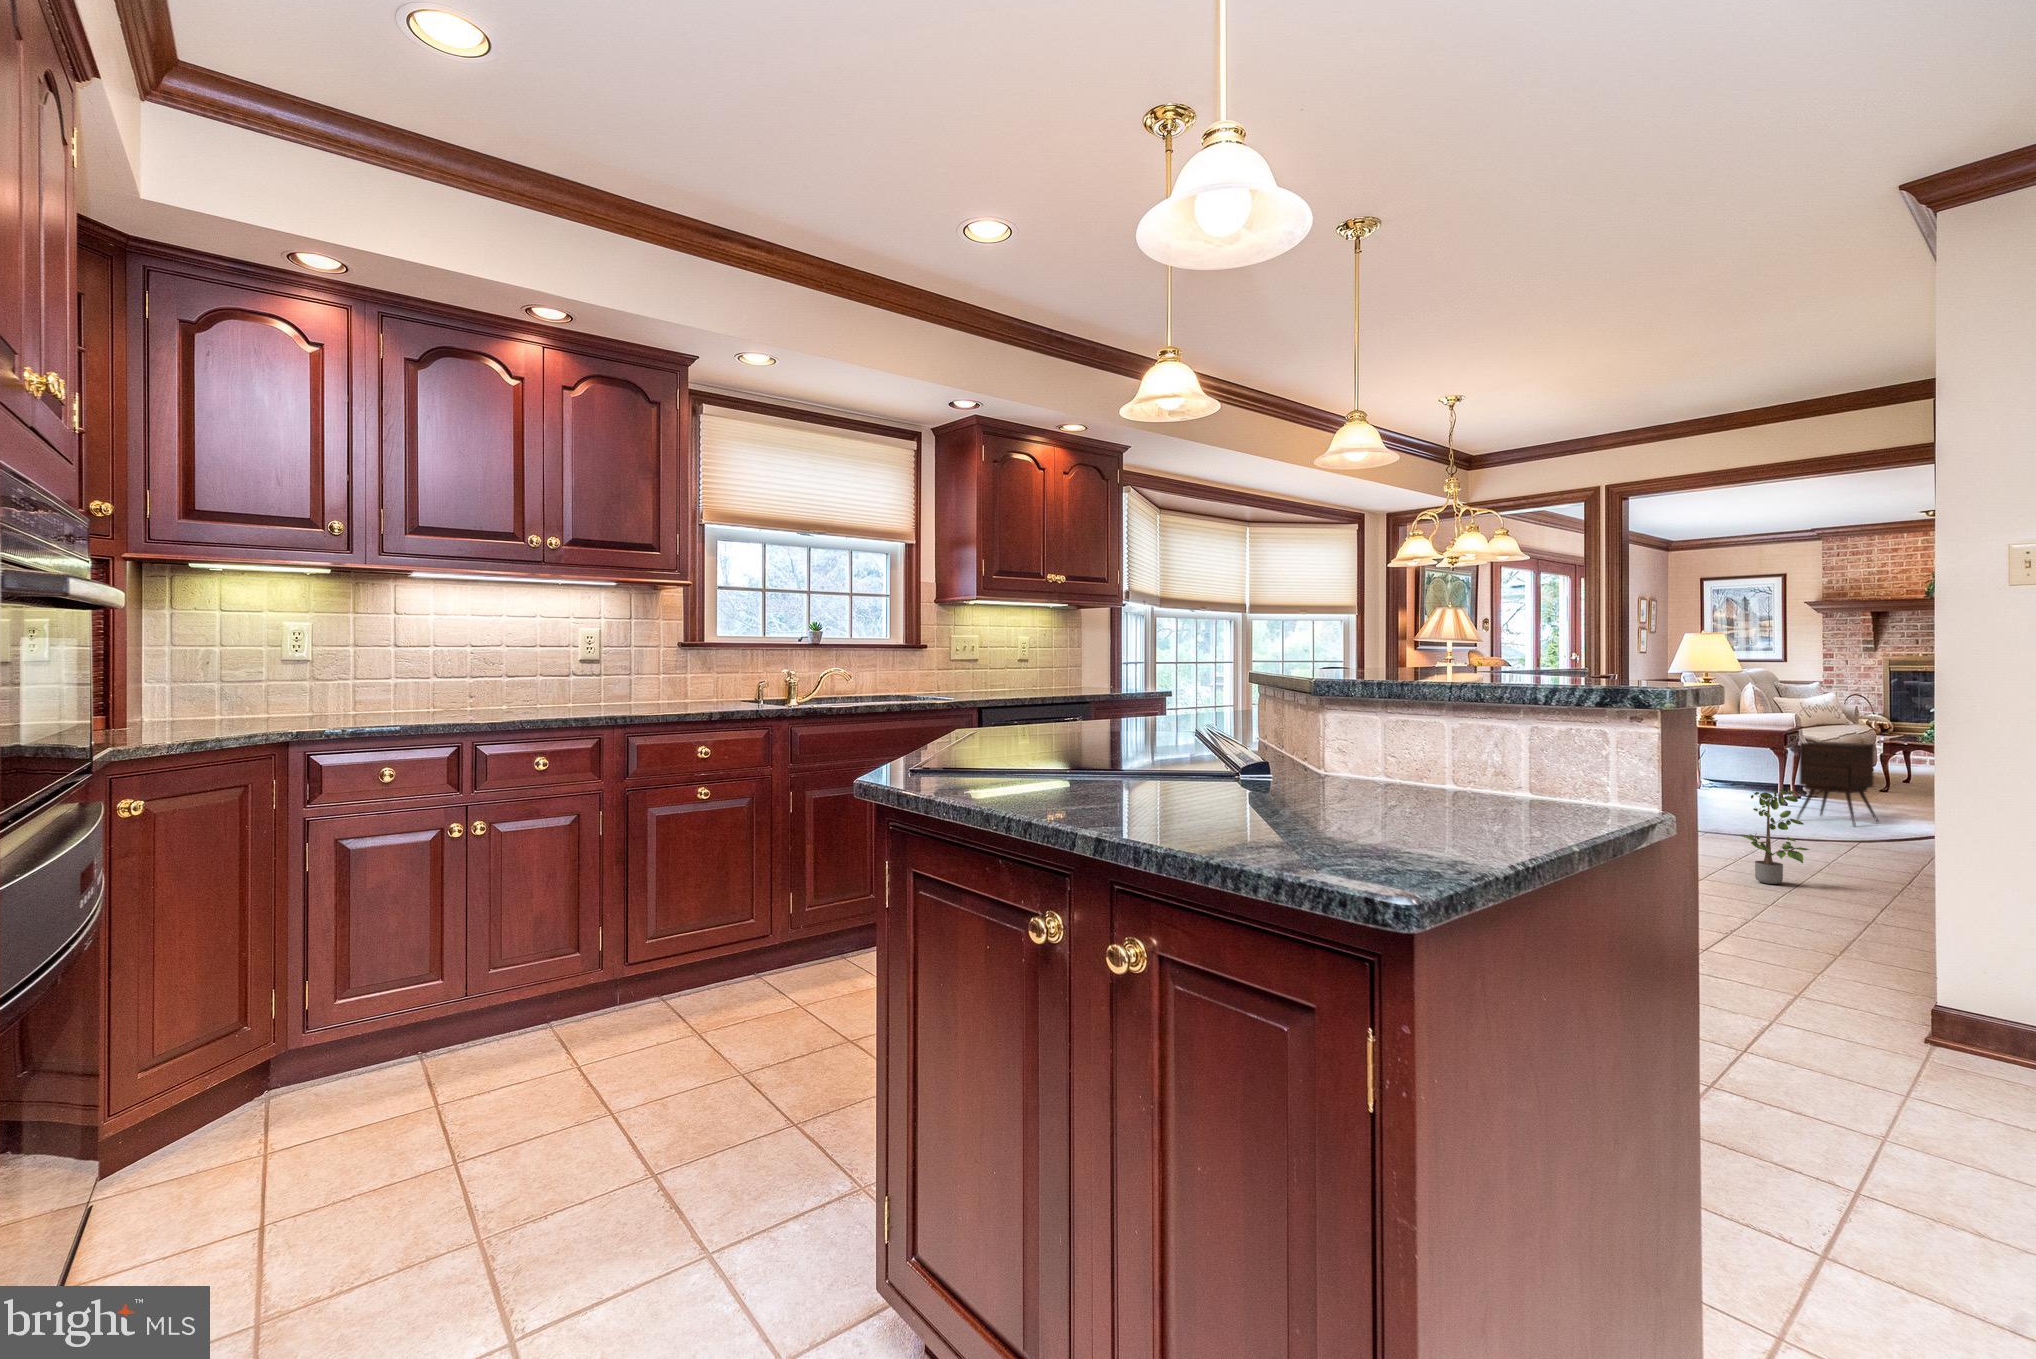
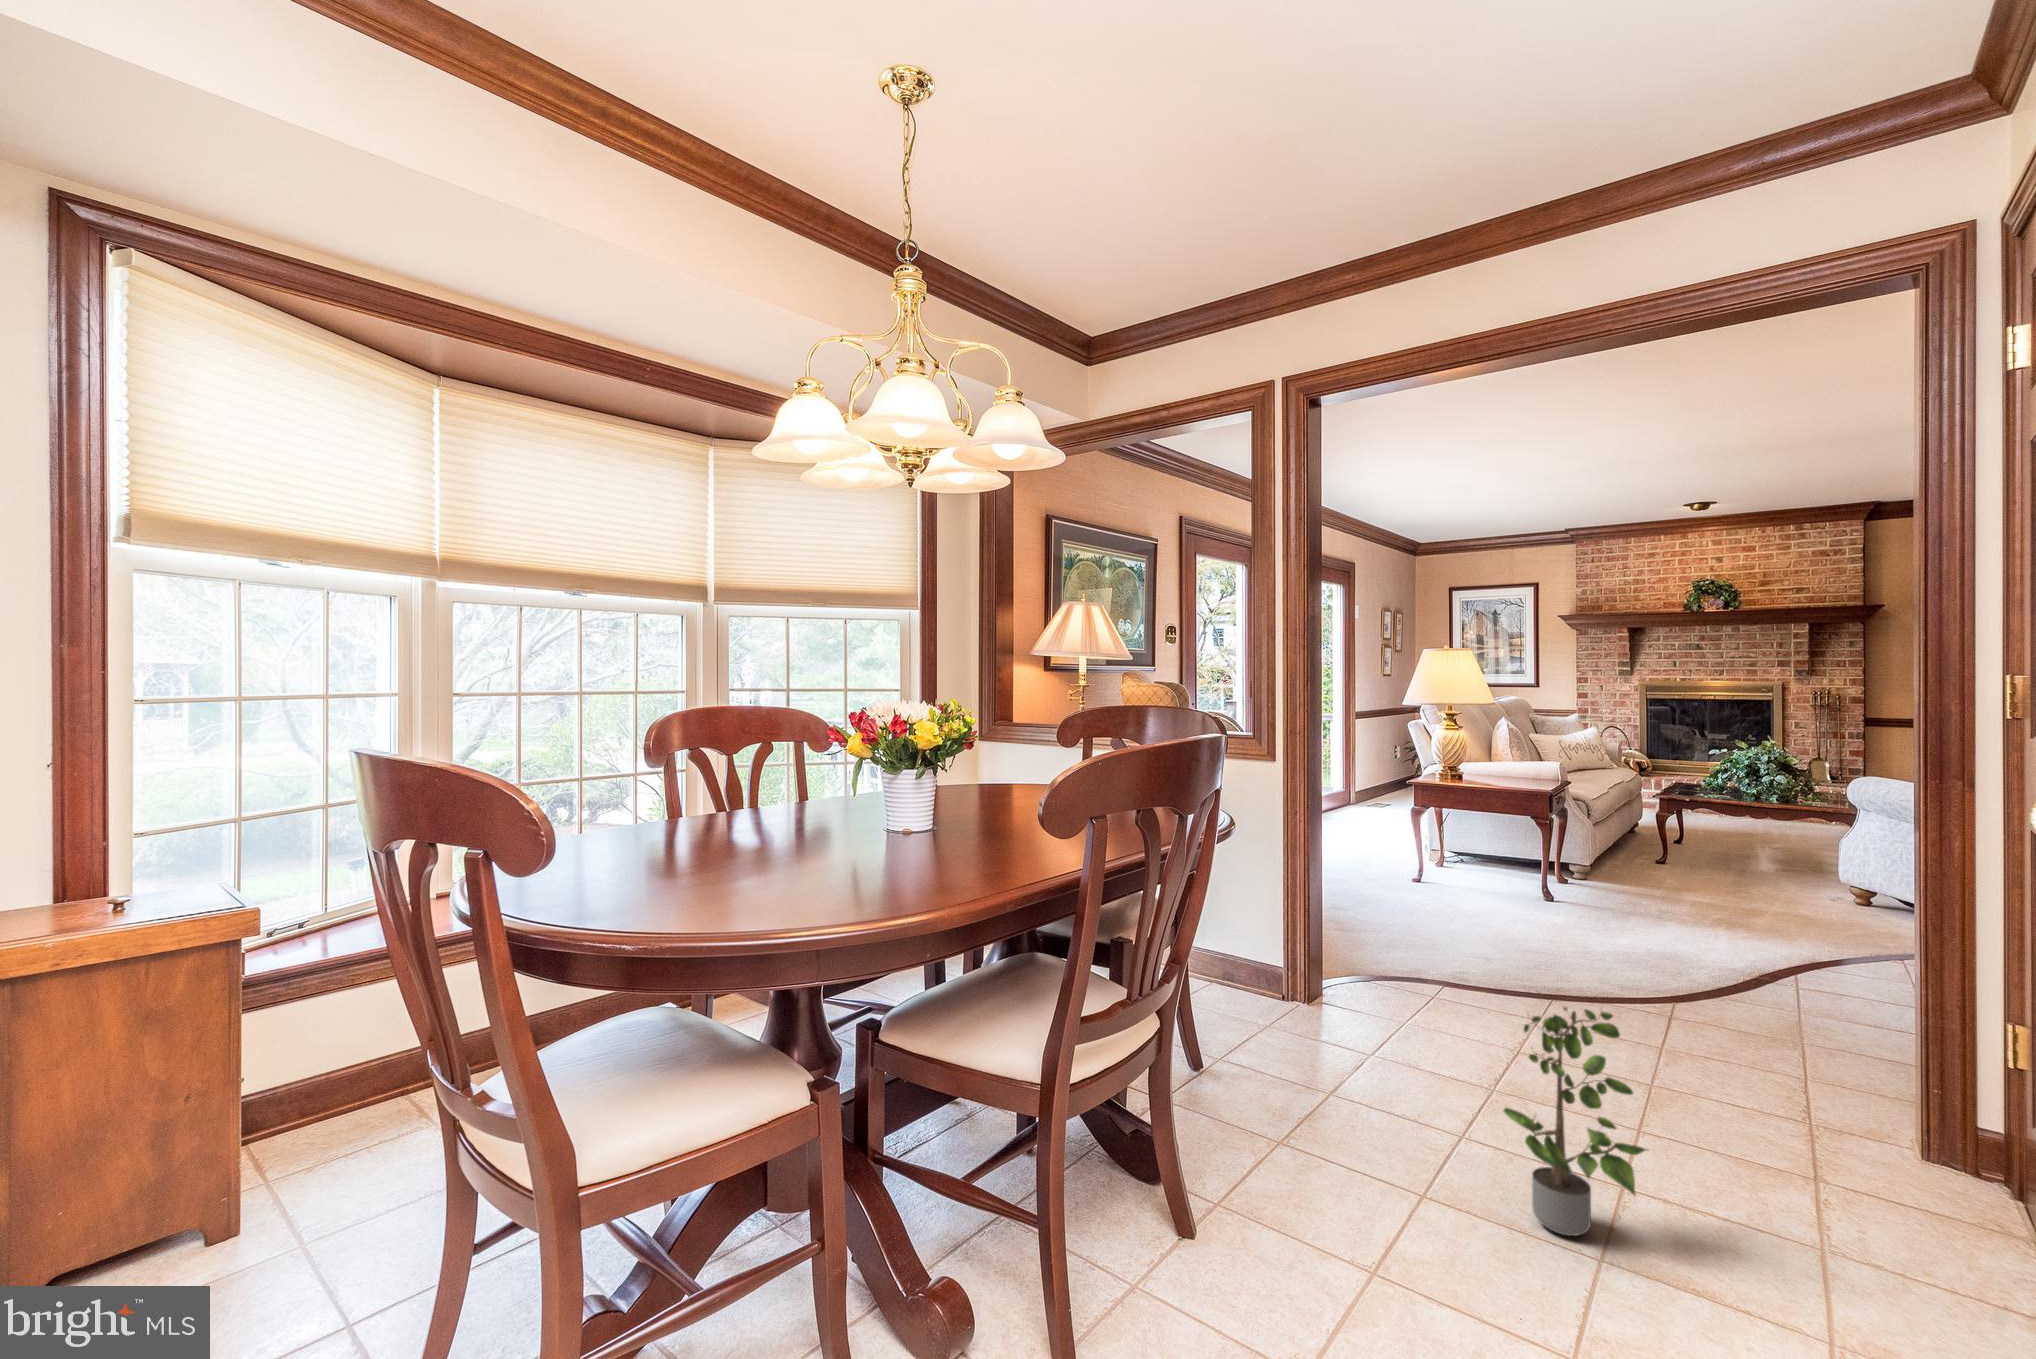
side table: present [1797,742,1878,826] -> none [1573,816,1686,960]

